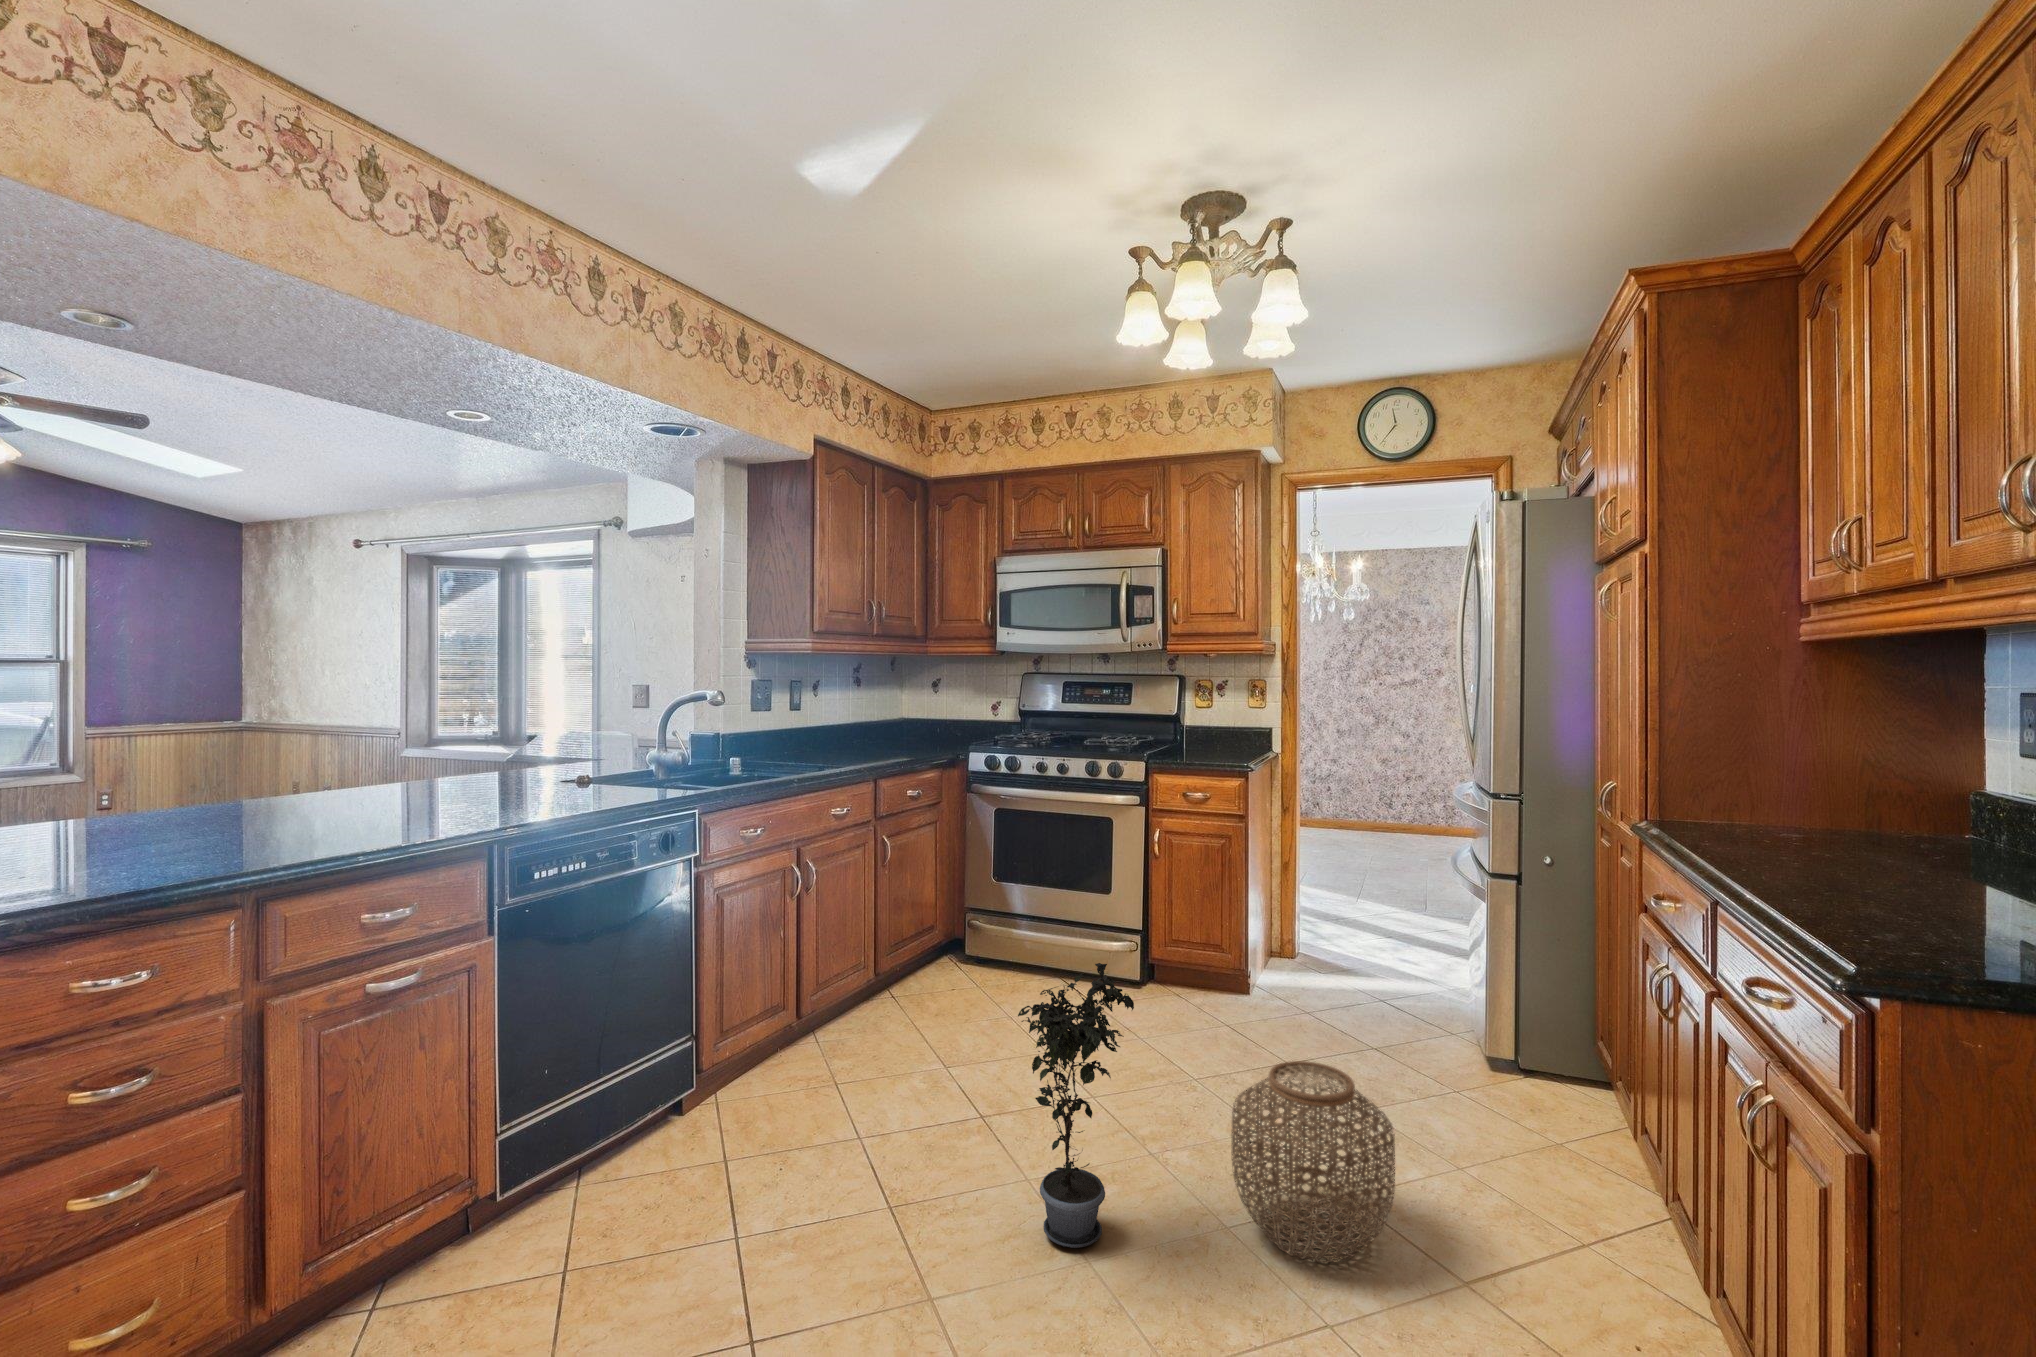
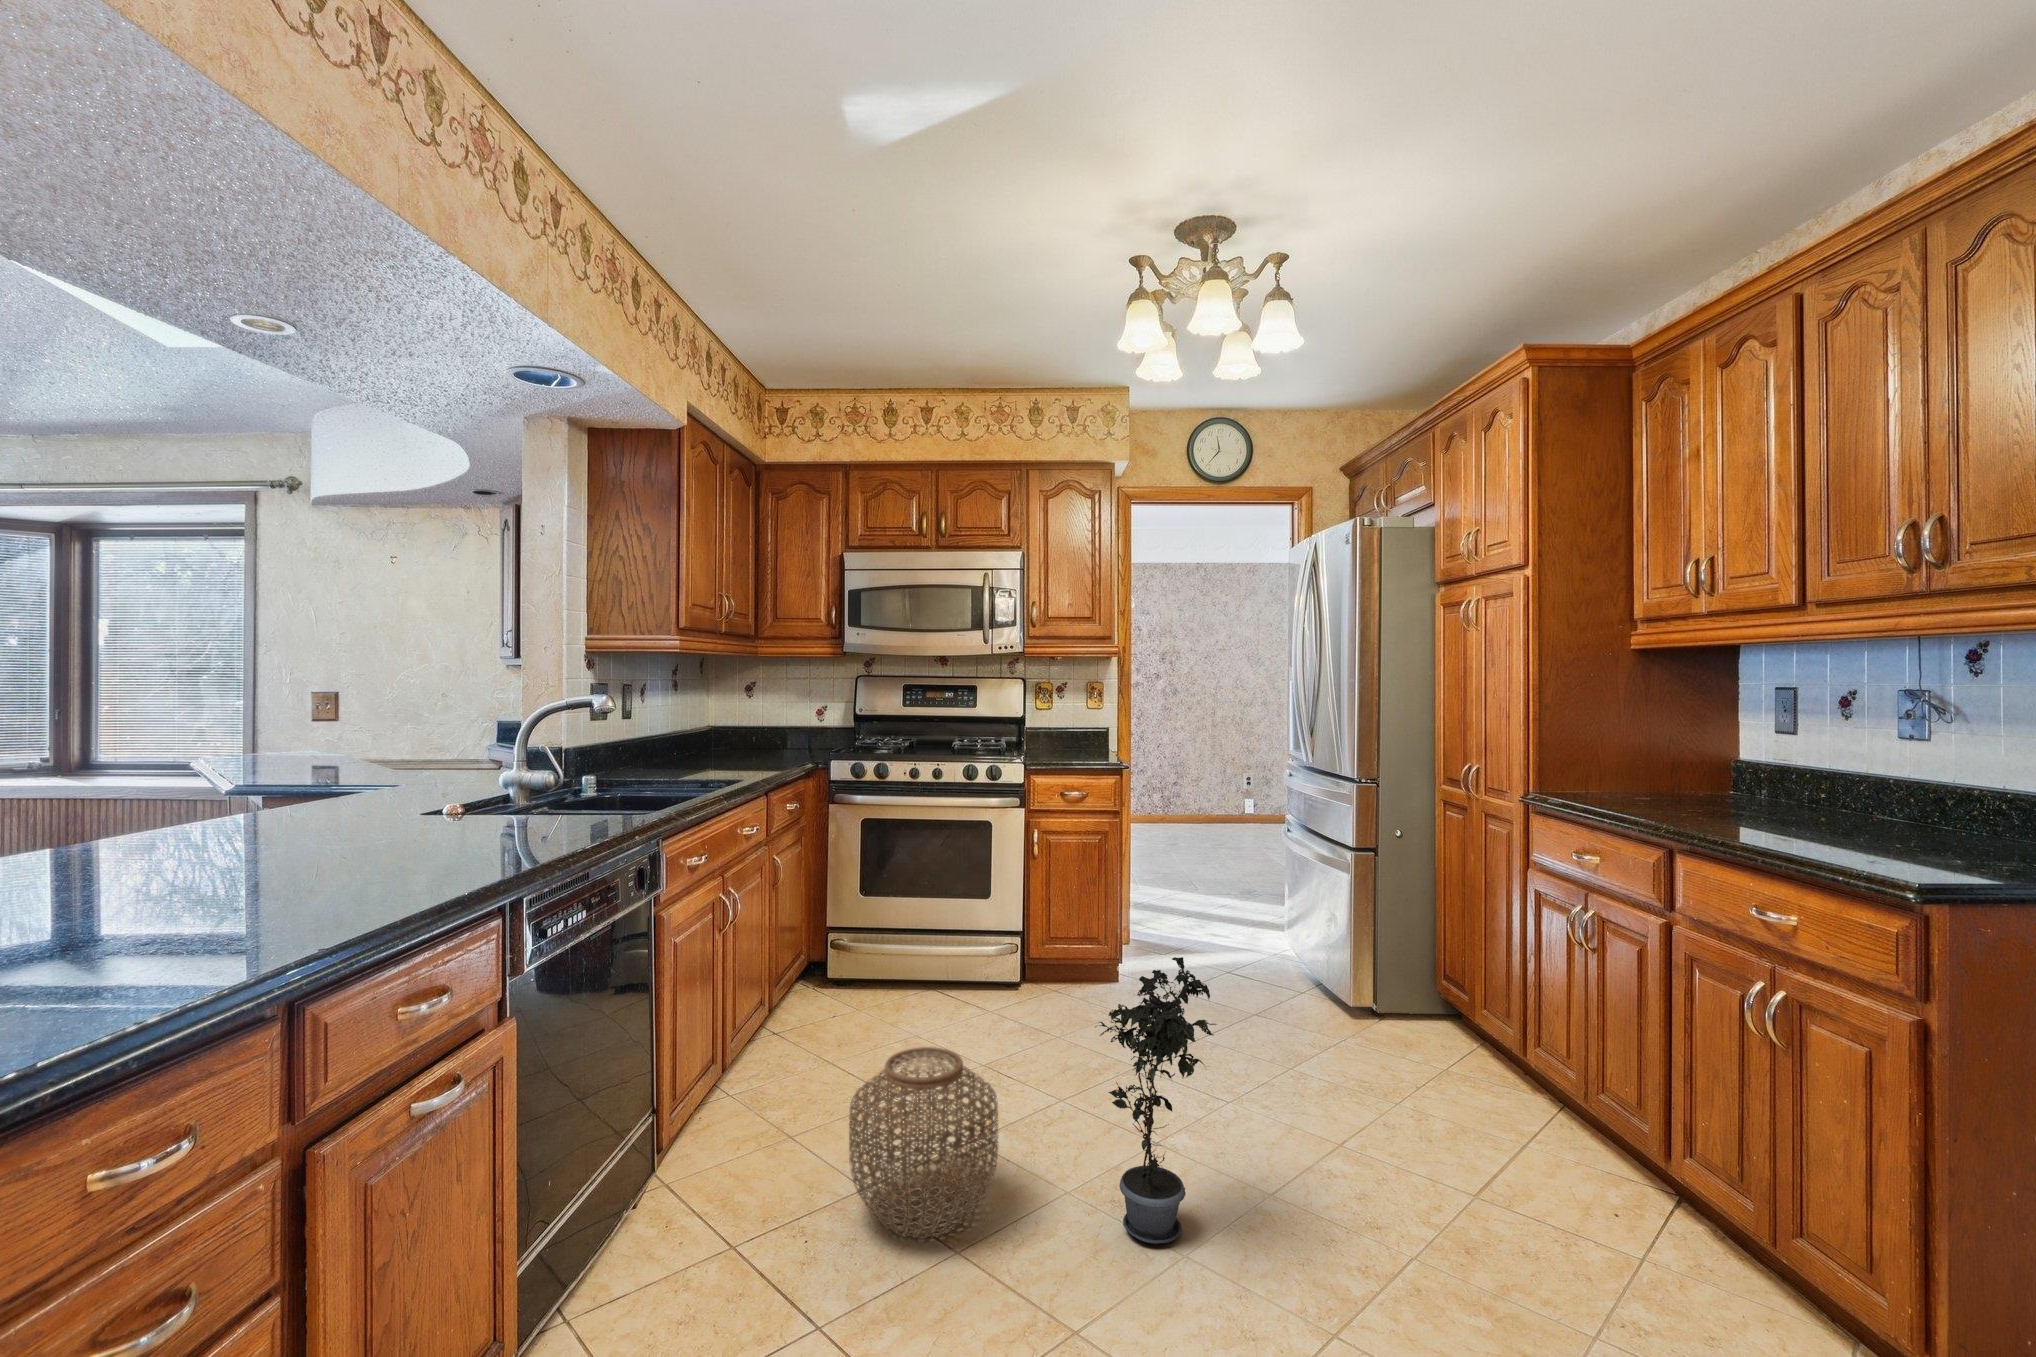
woven basket: present [1232,1061,1395,1263] -> present [849,1047,998,1238]

